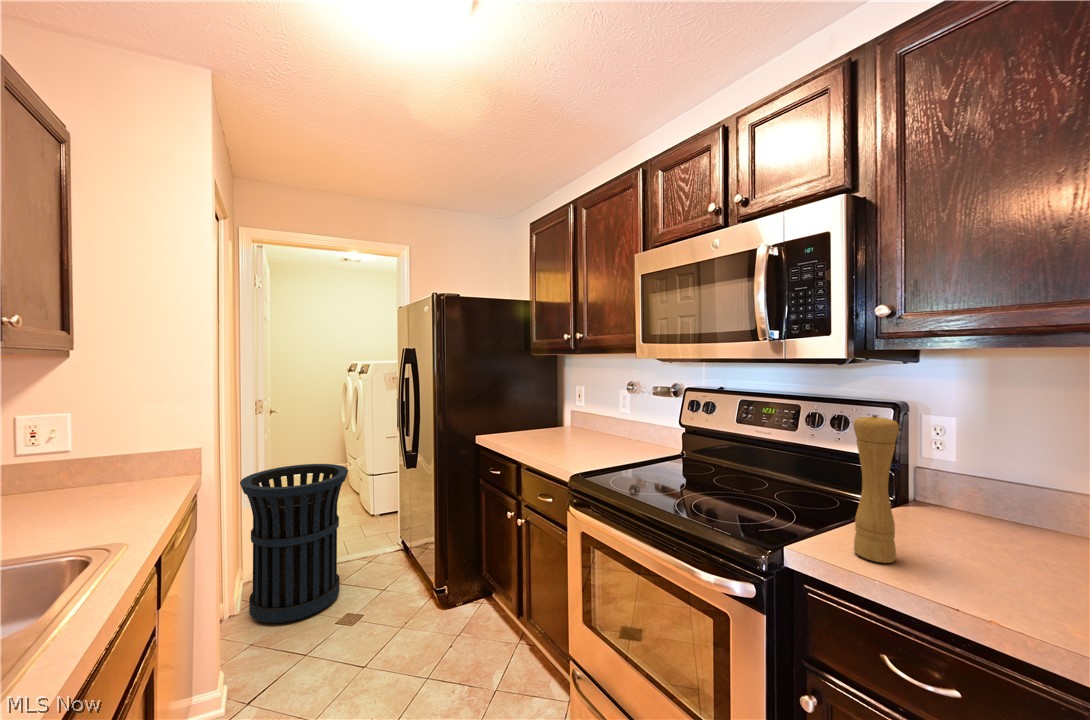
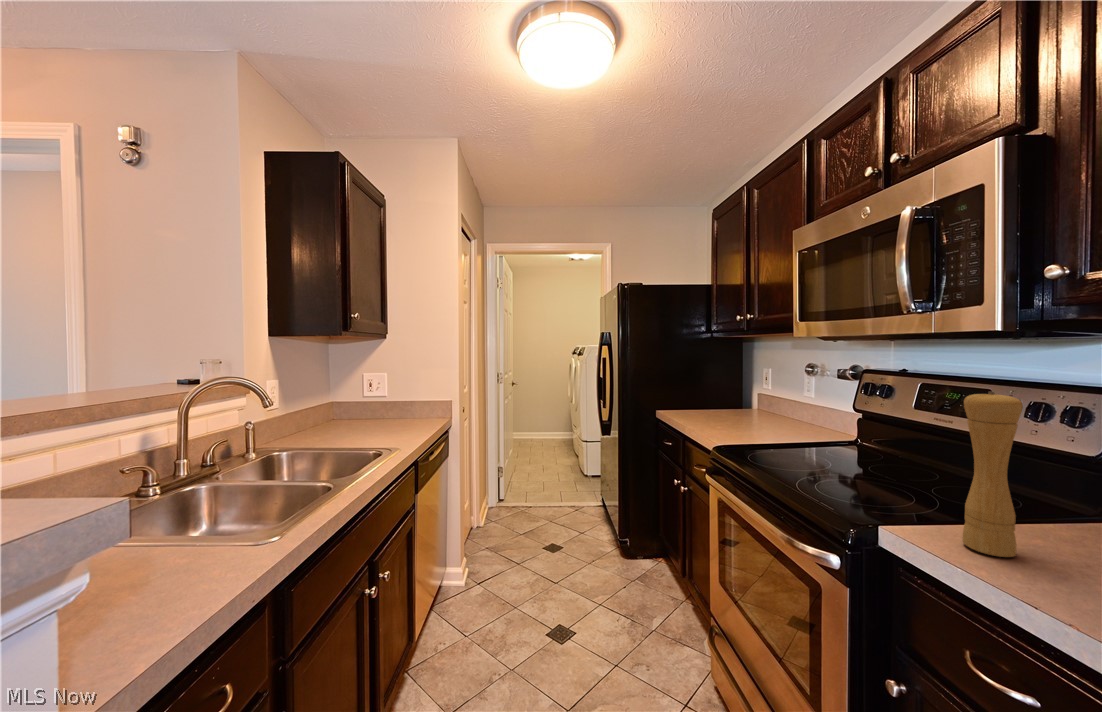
trash can: present [240,464,348,623] -> none [486,425,556,538]

